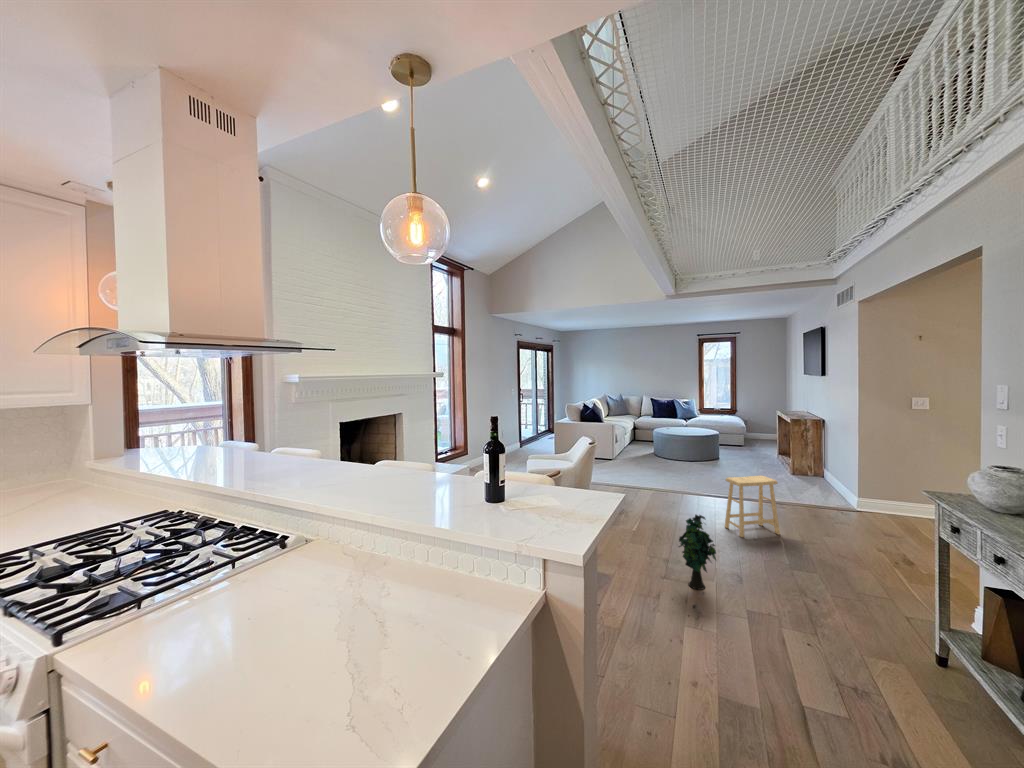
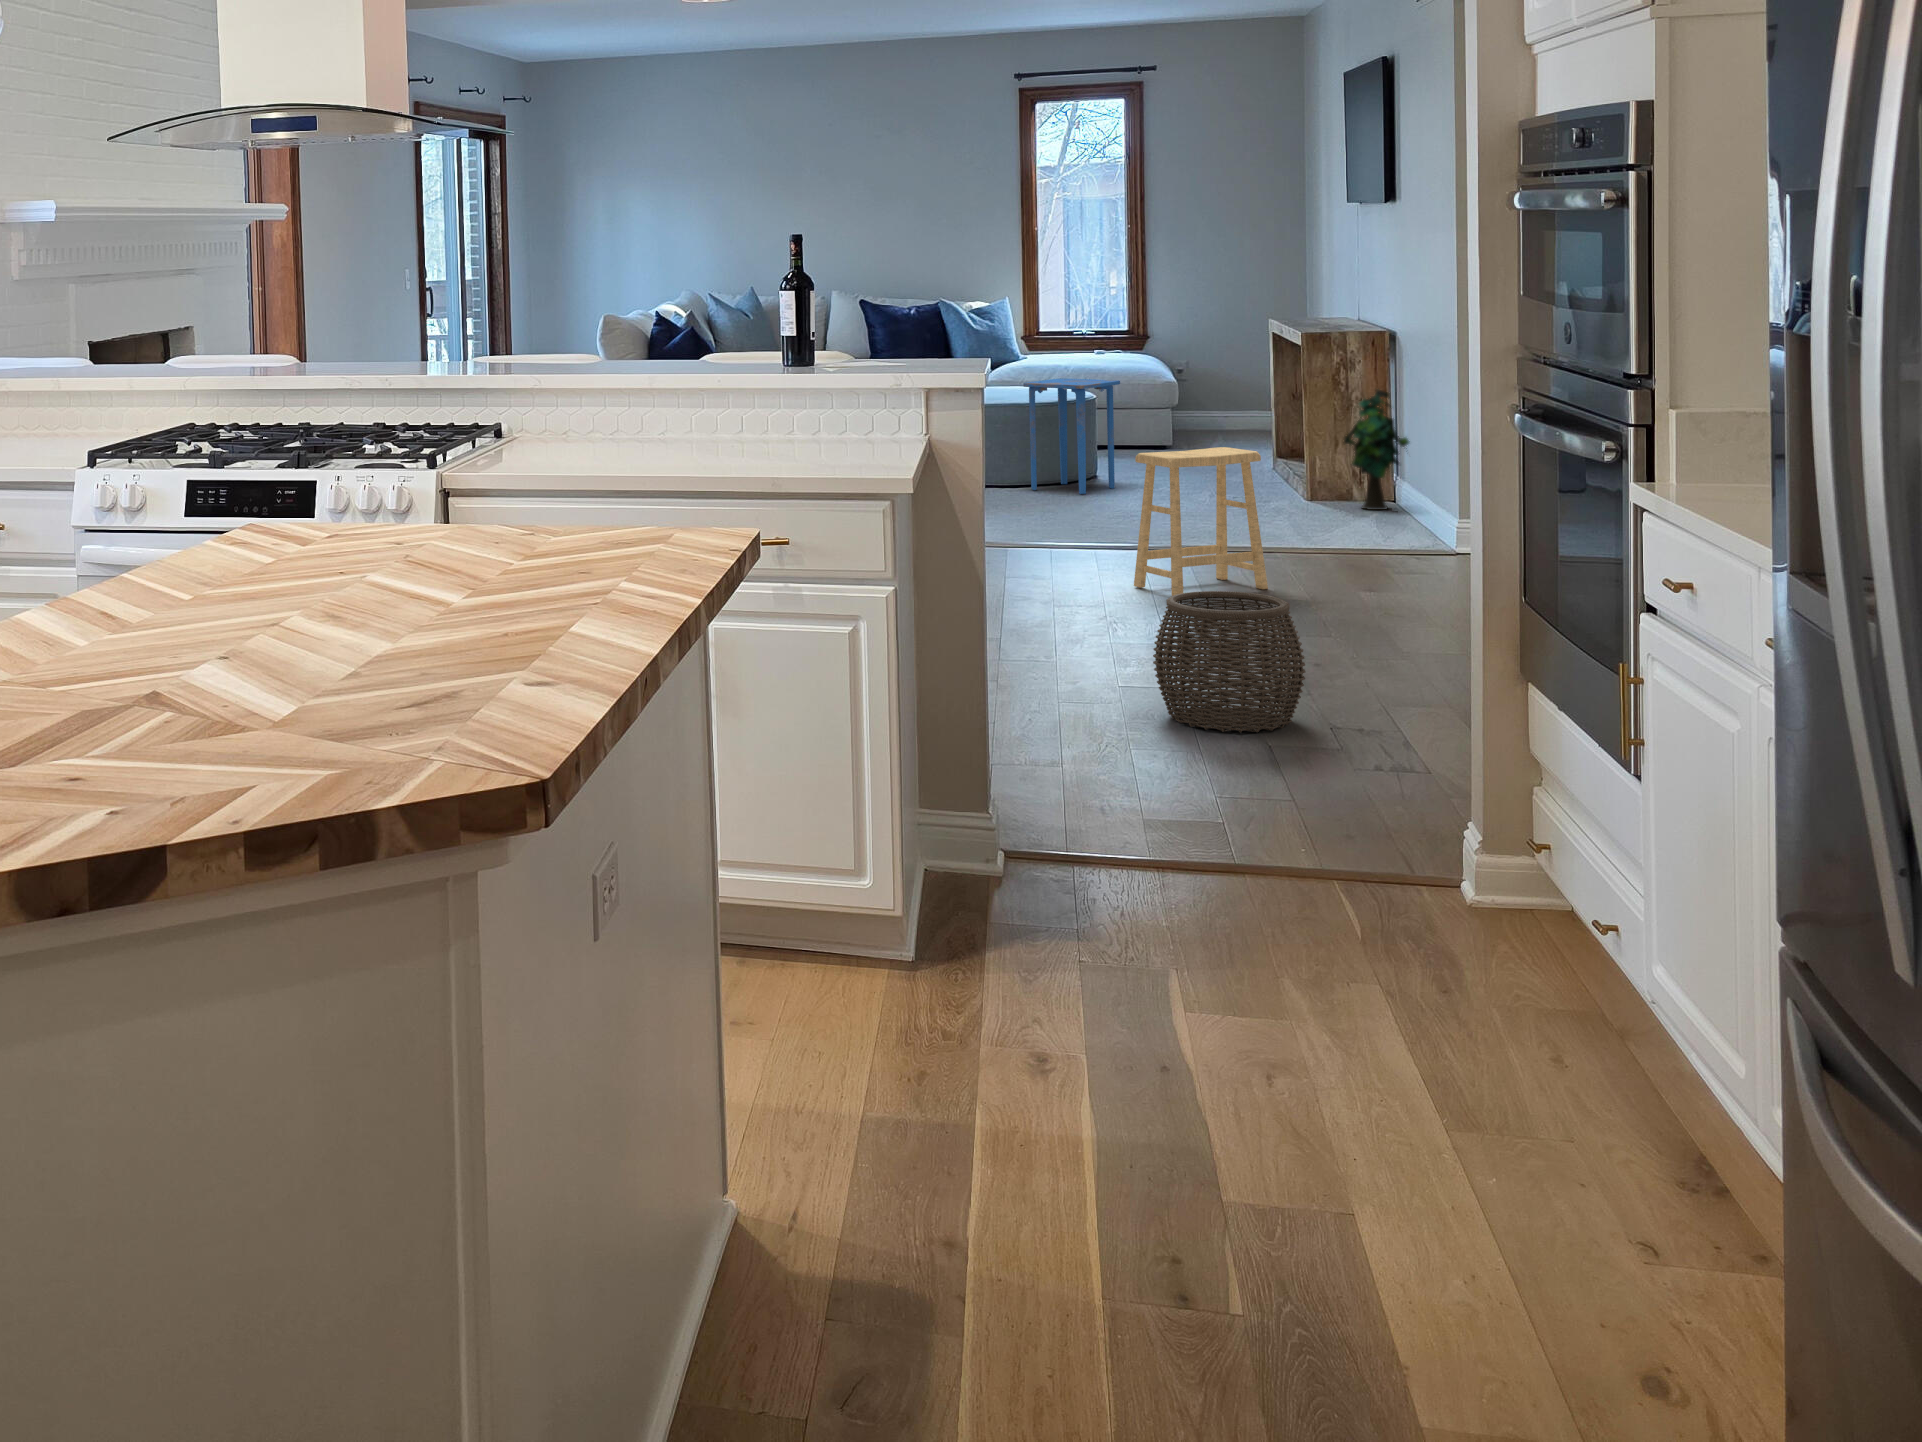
side table: none [693,429,726,468] -> present [1023,378,1120,494]
decorative plant: present [679,515,716,590] -> present [1344,389,1409,510]
woven basket: none [724,590,810,686] -> present [1153,591,1306,733]

